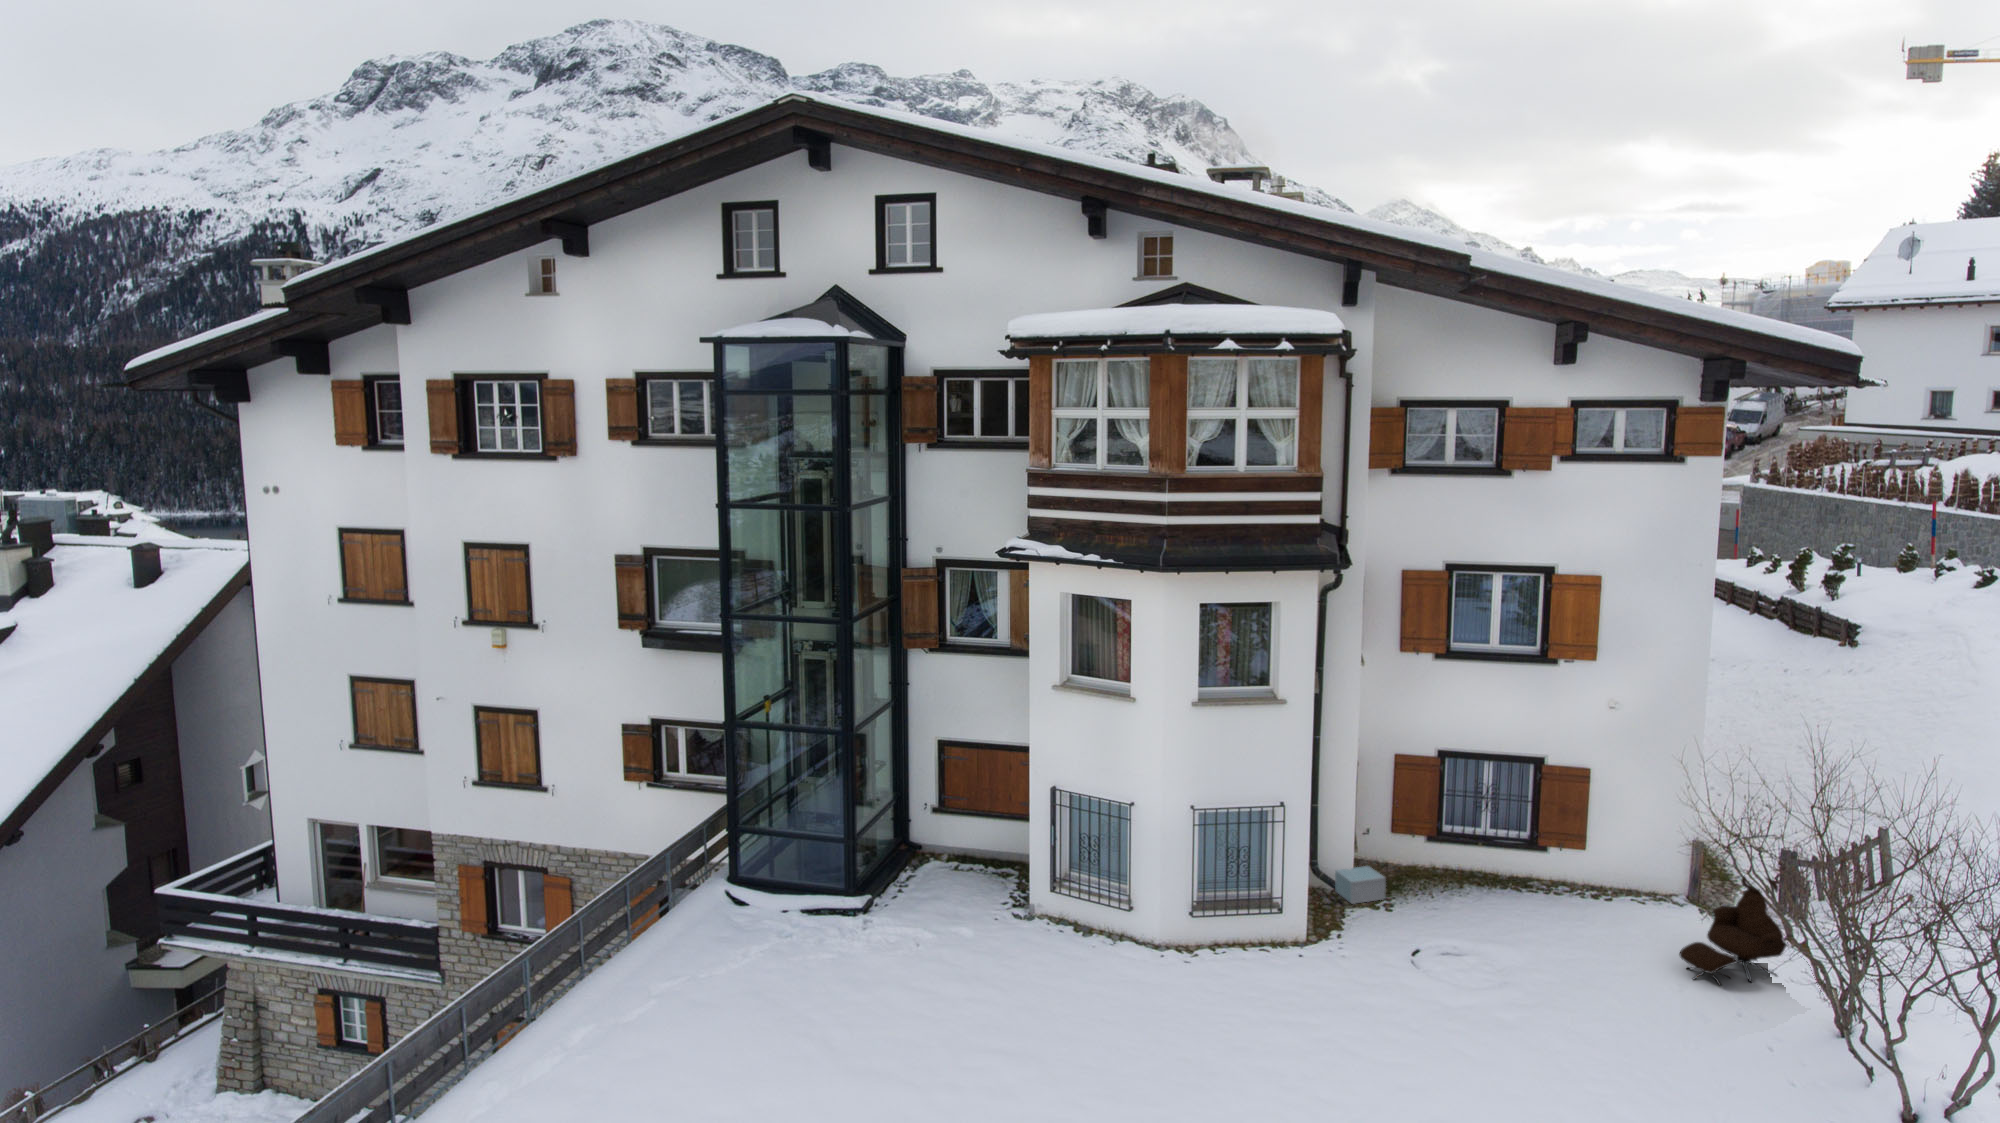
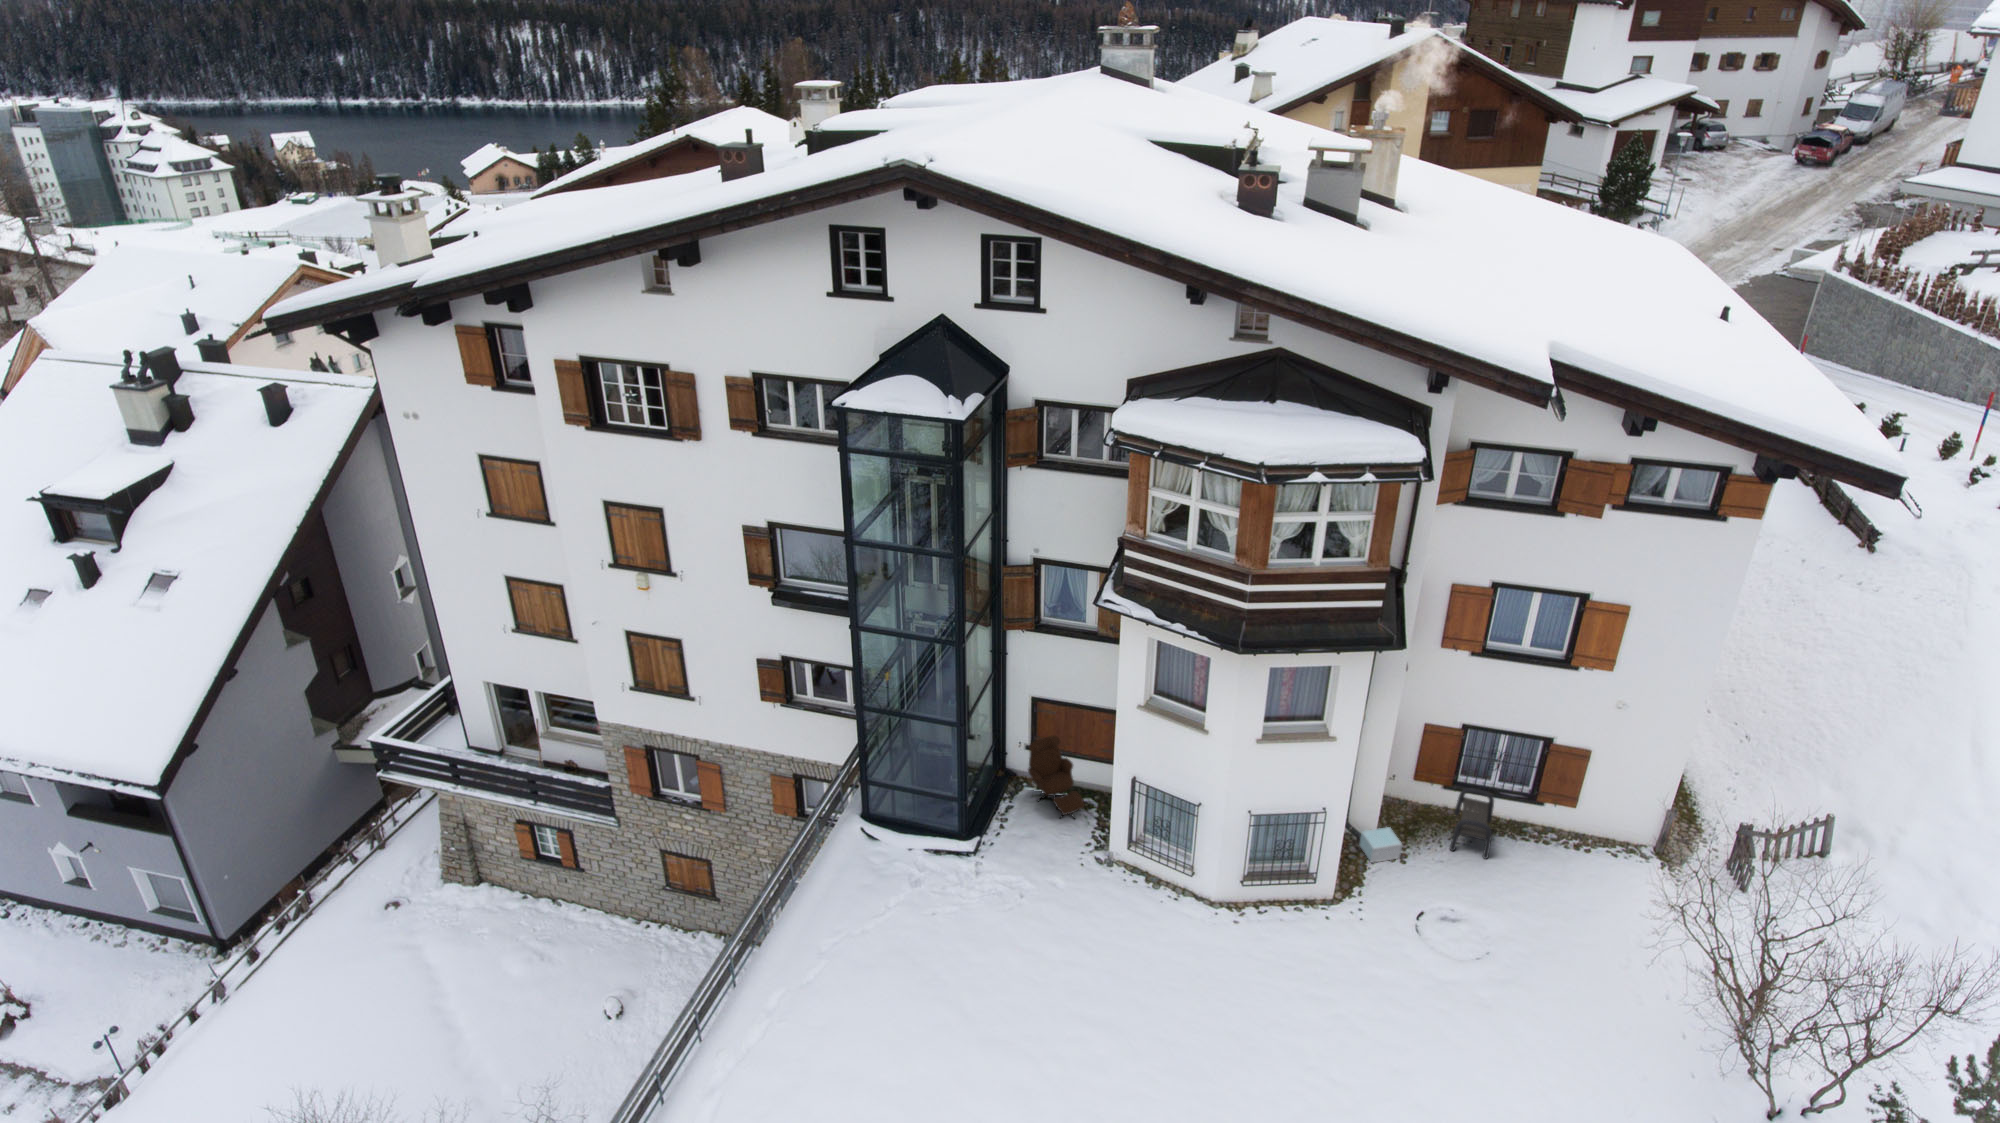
bench: none [1443,822,1491,895] -> present [1450,788,1494,859]
lounge chair: present [1679,877,1786,985] -> present [1028,736,1085,817]

